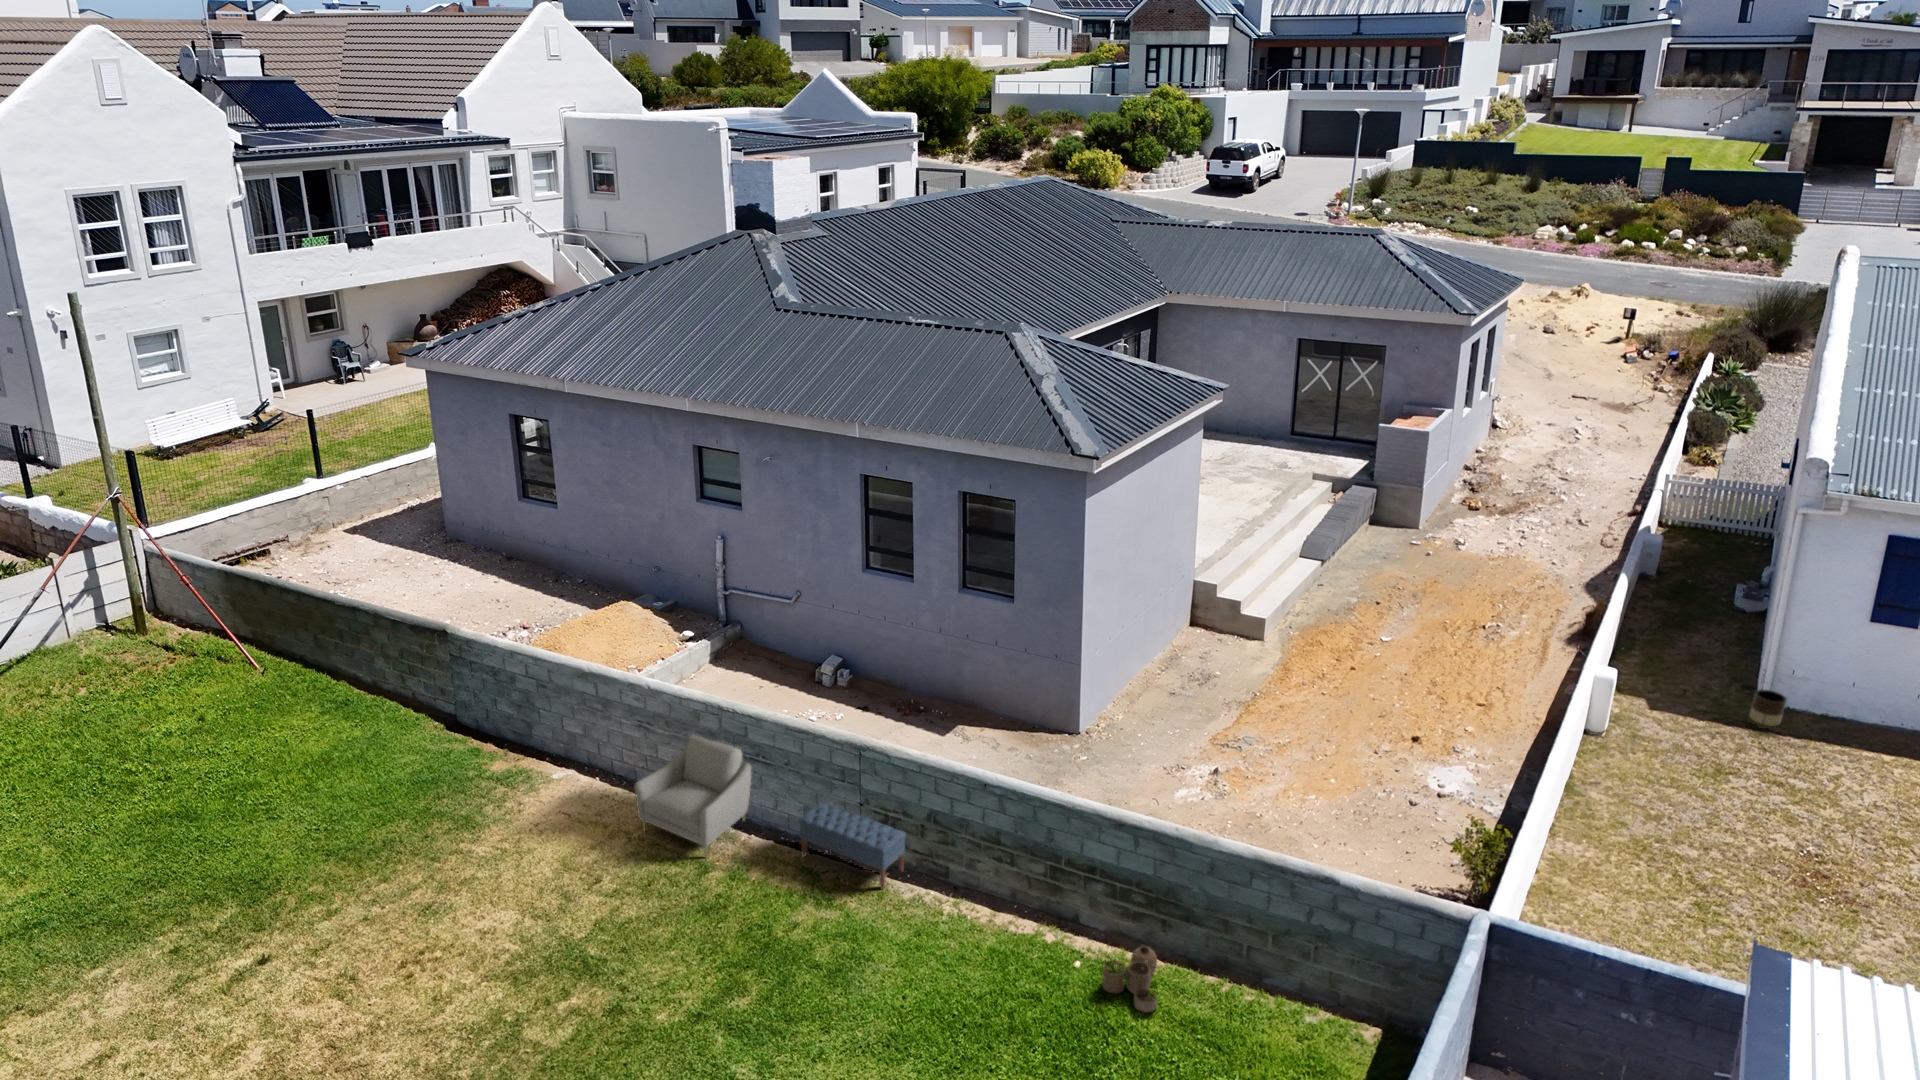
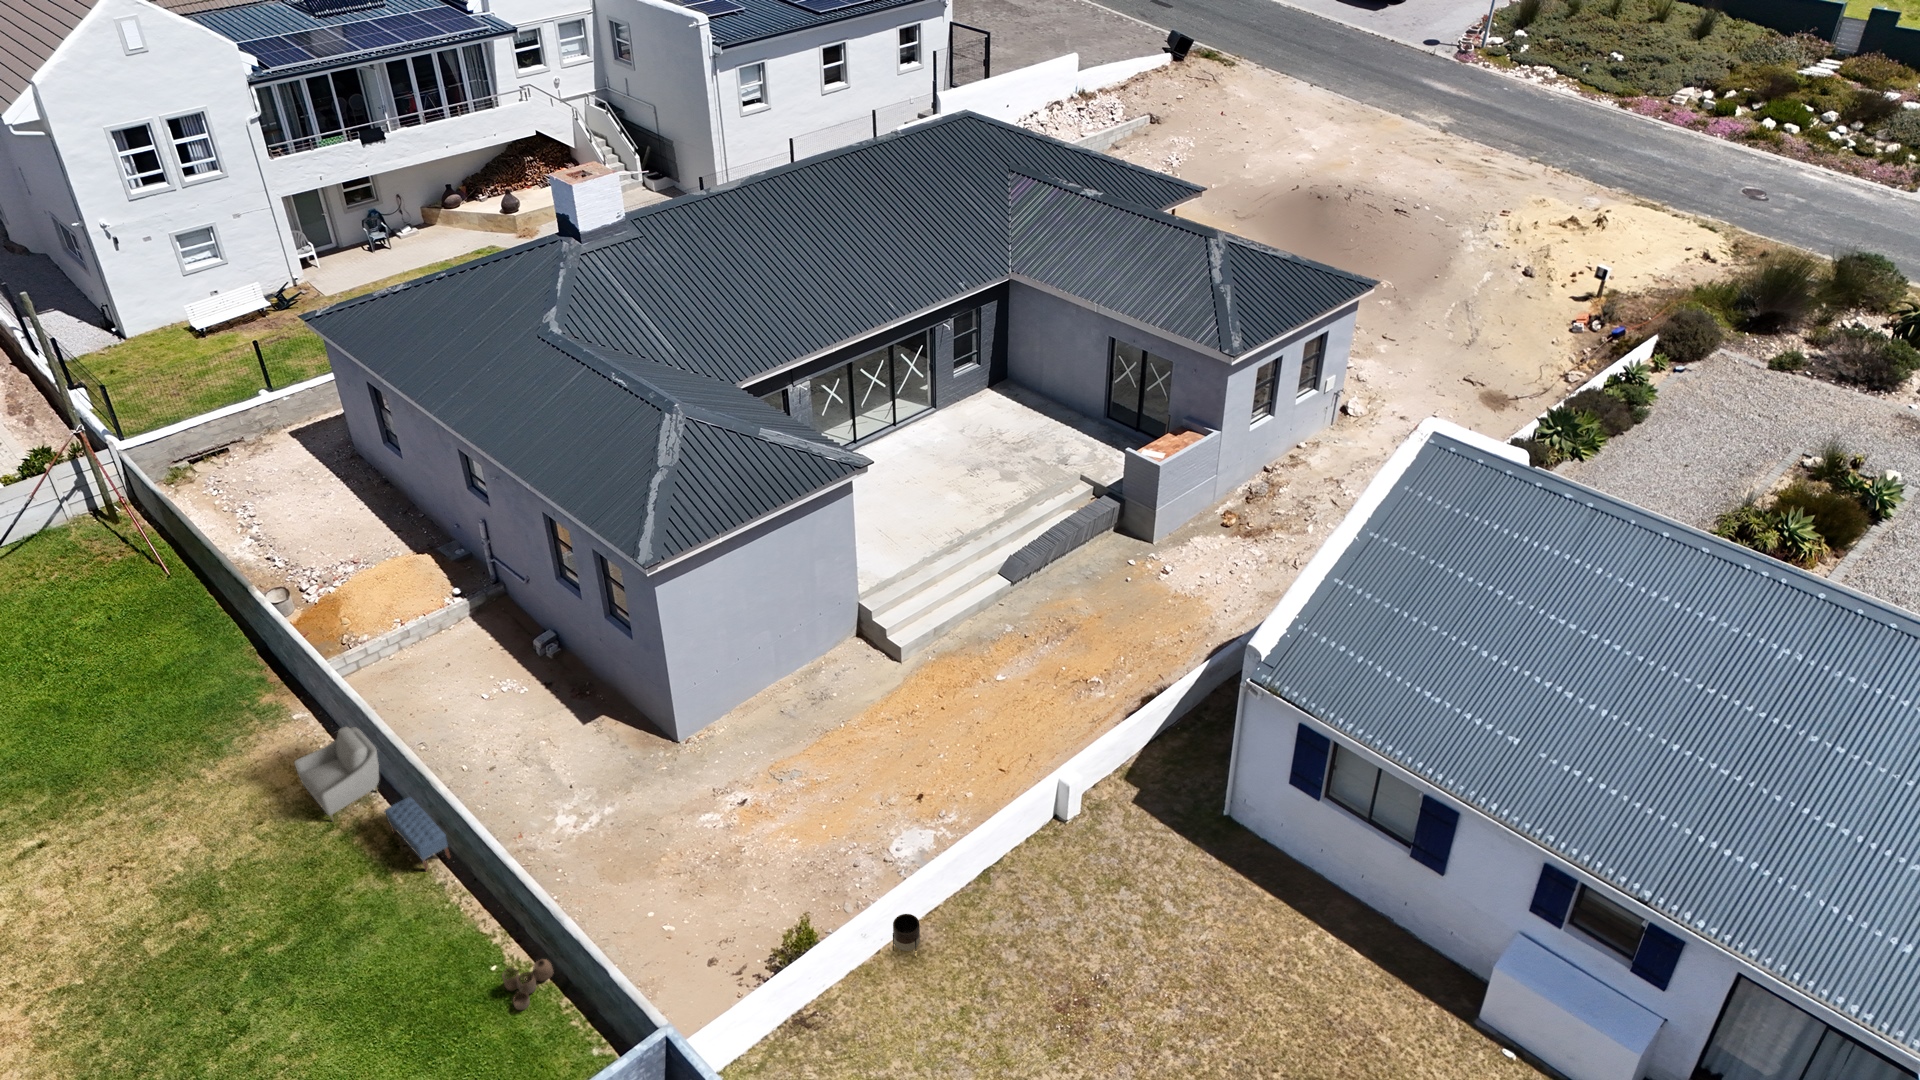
planter: present [1749,690,1786,726] -> present [893,914,920,951]

